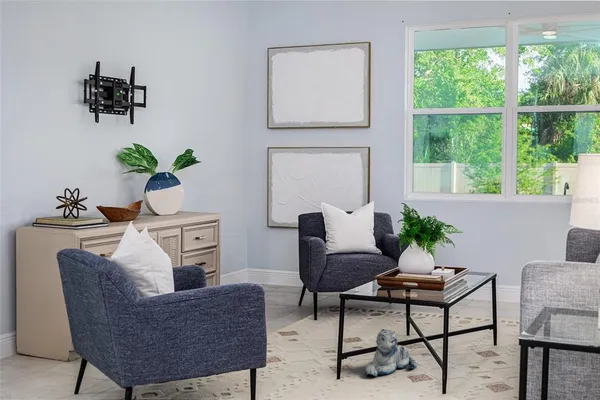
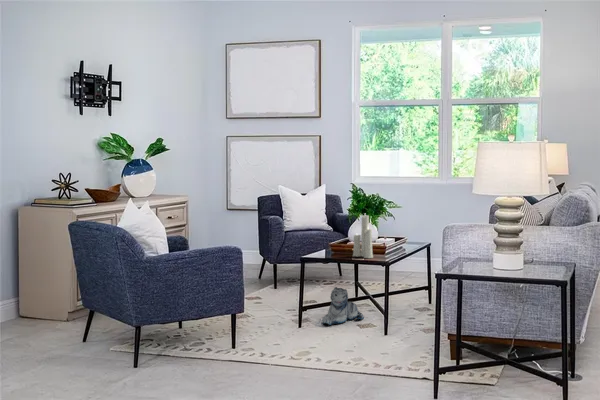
candle: none [403,233,429,296] -> present [353,215,373,258]

